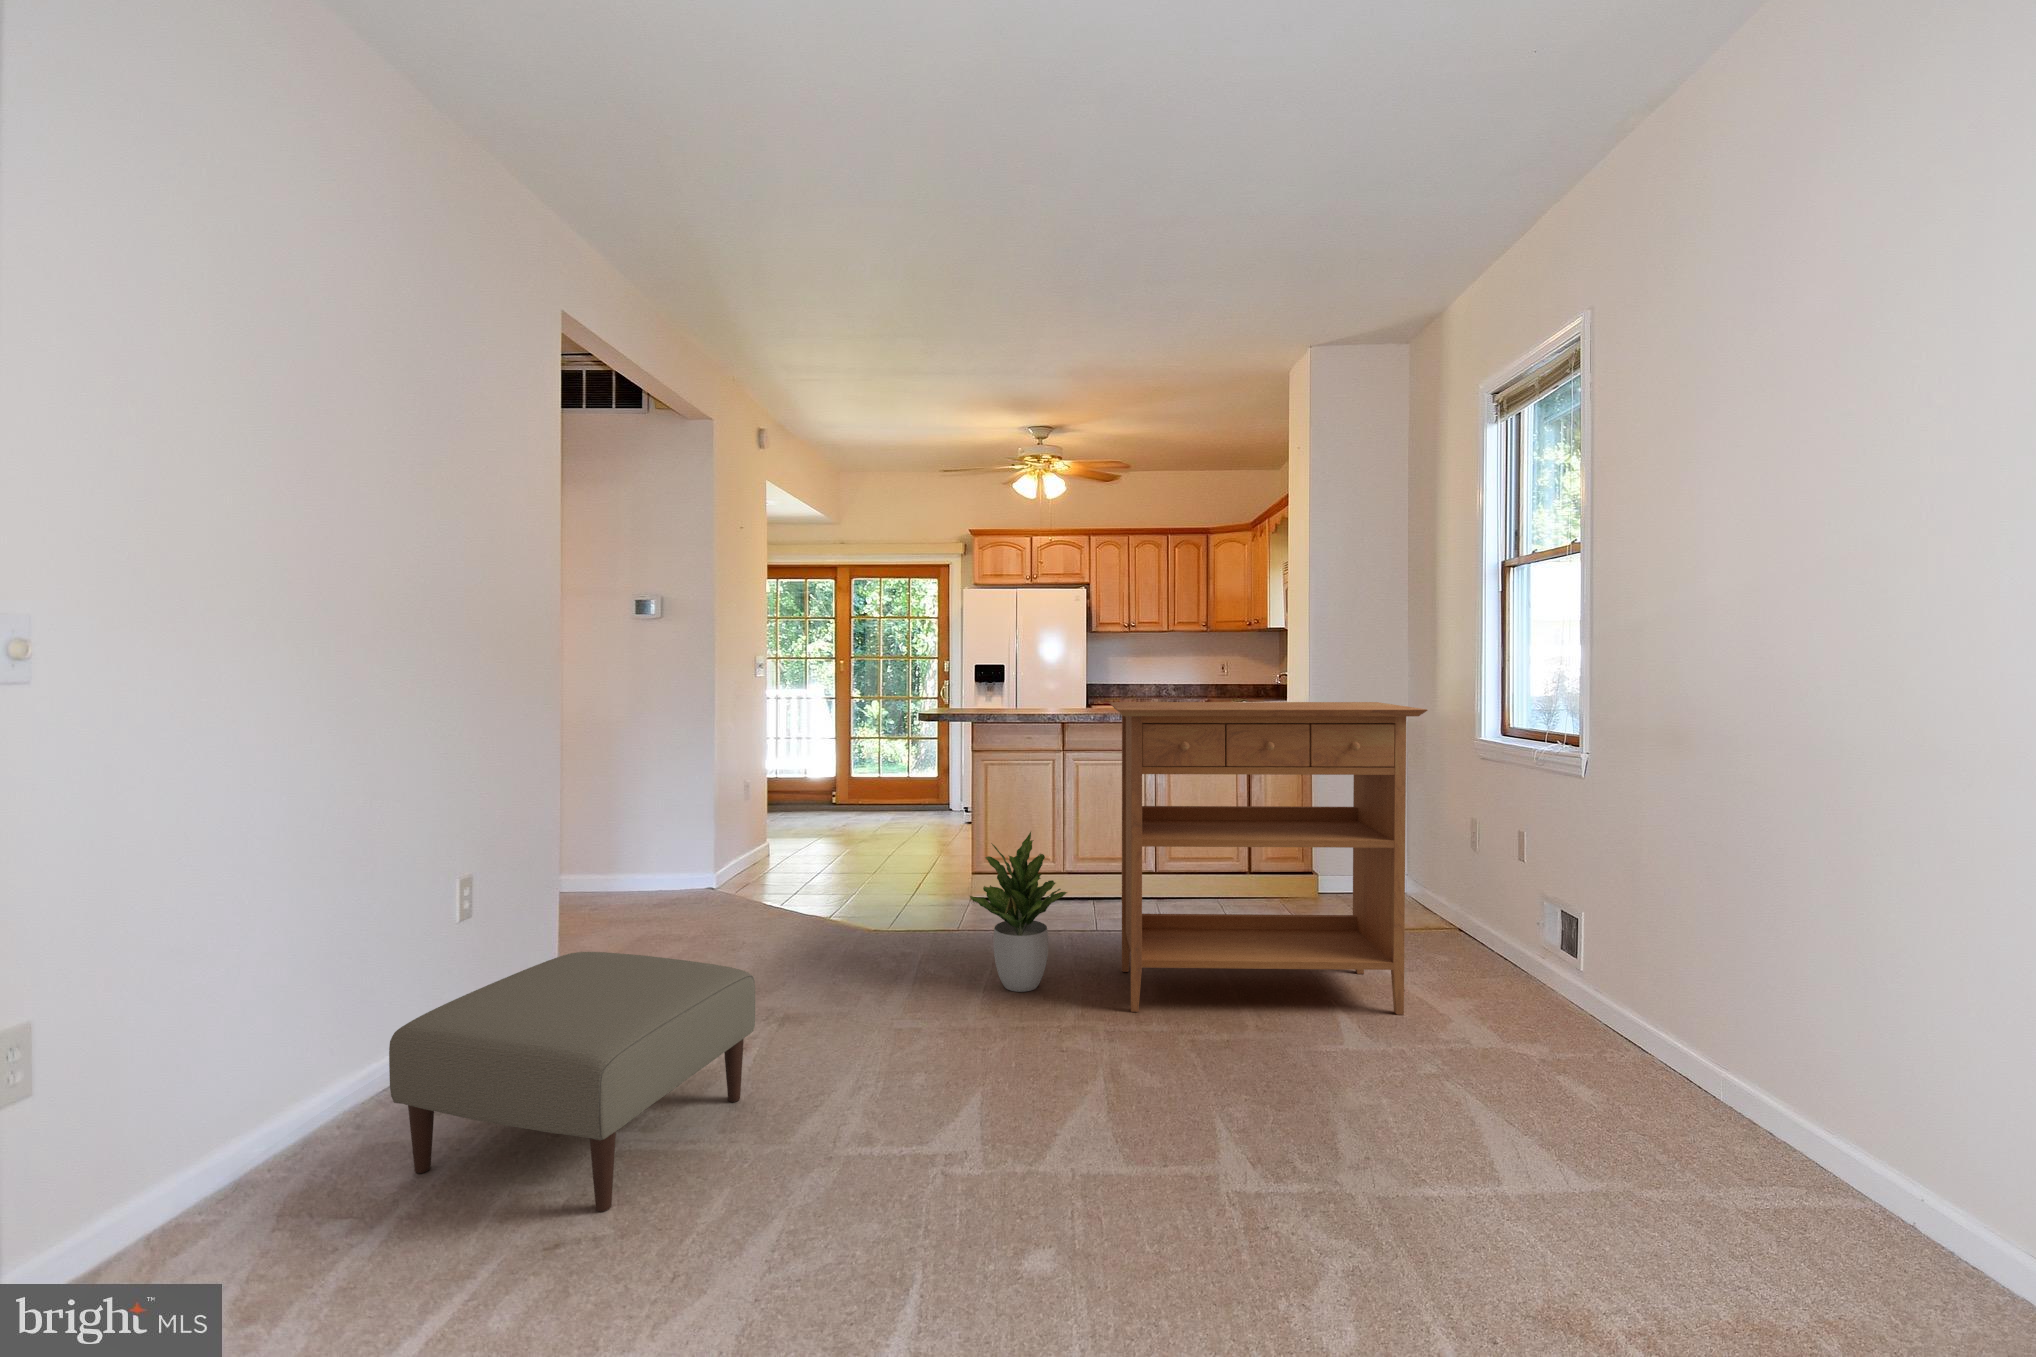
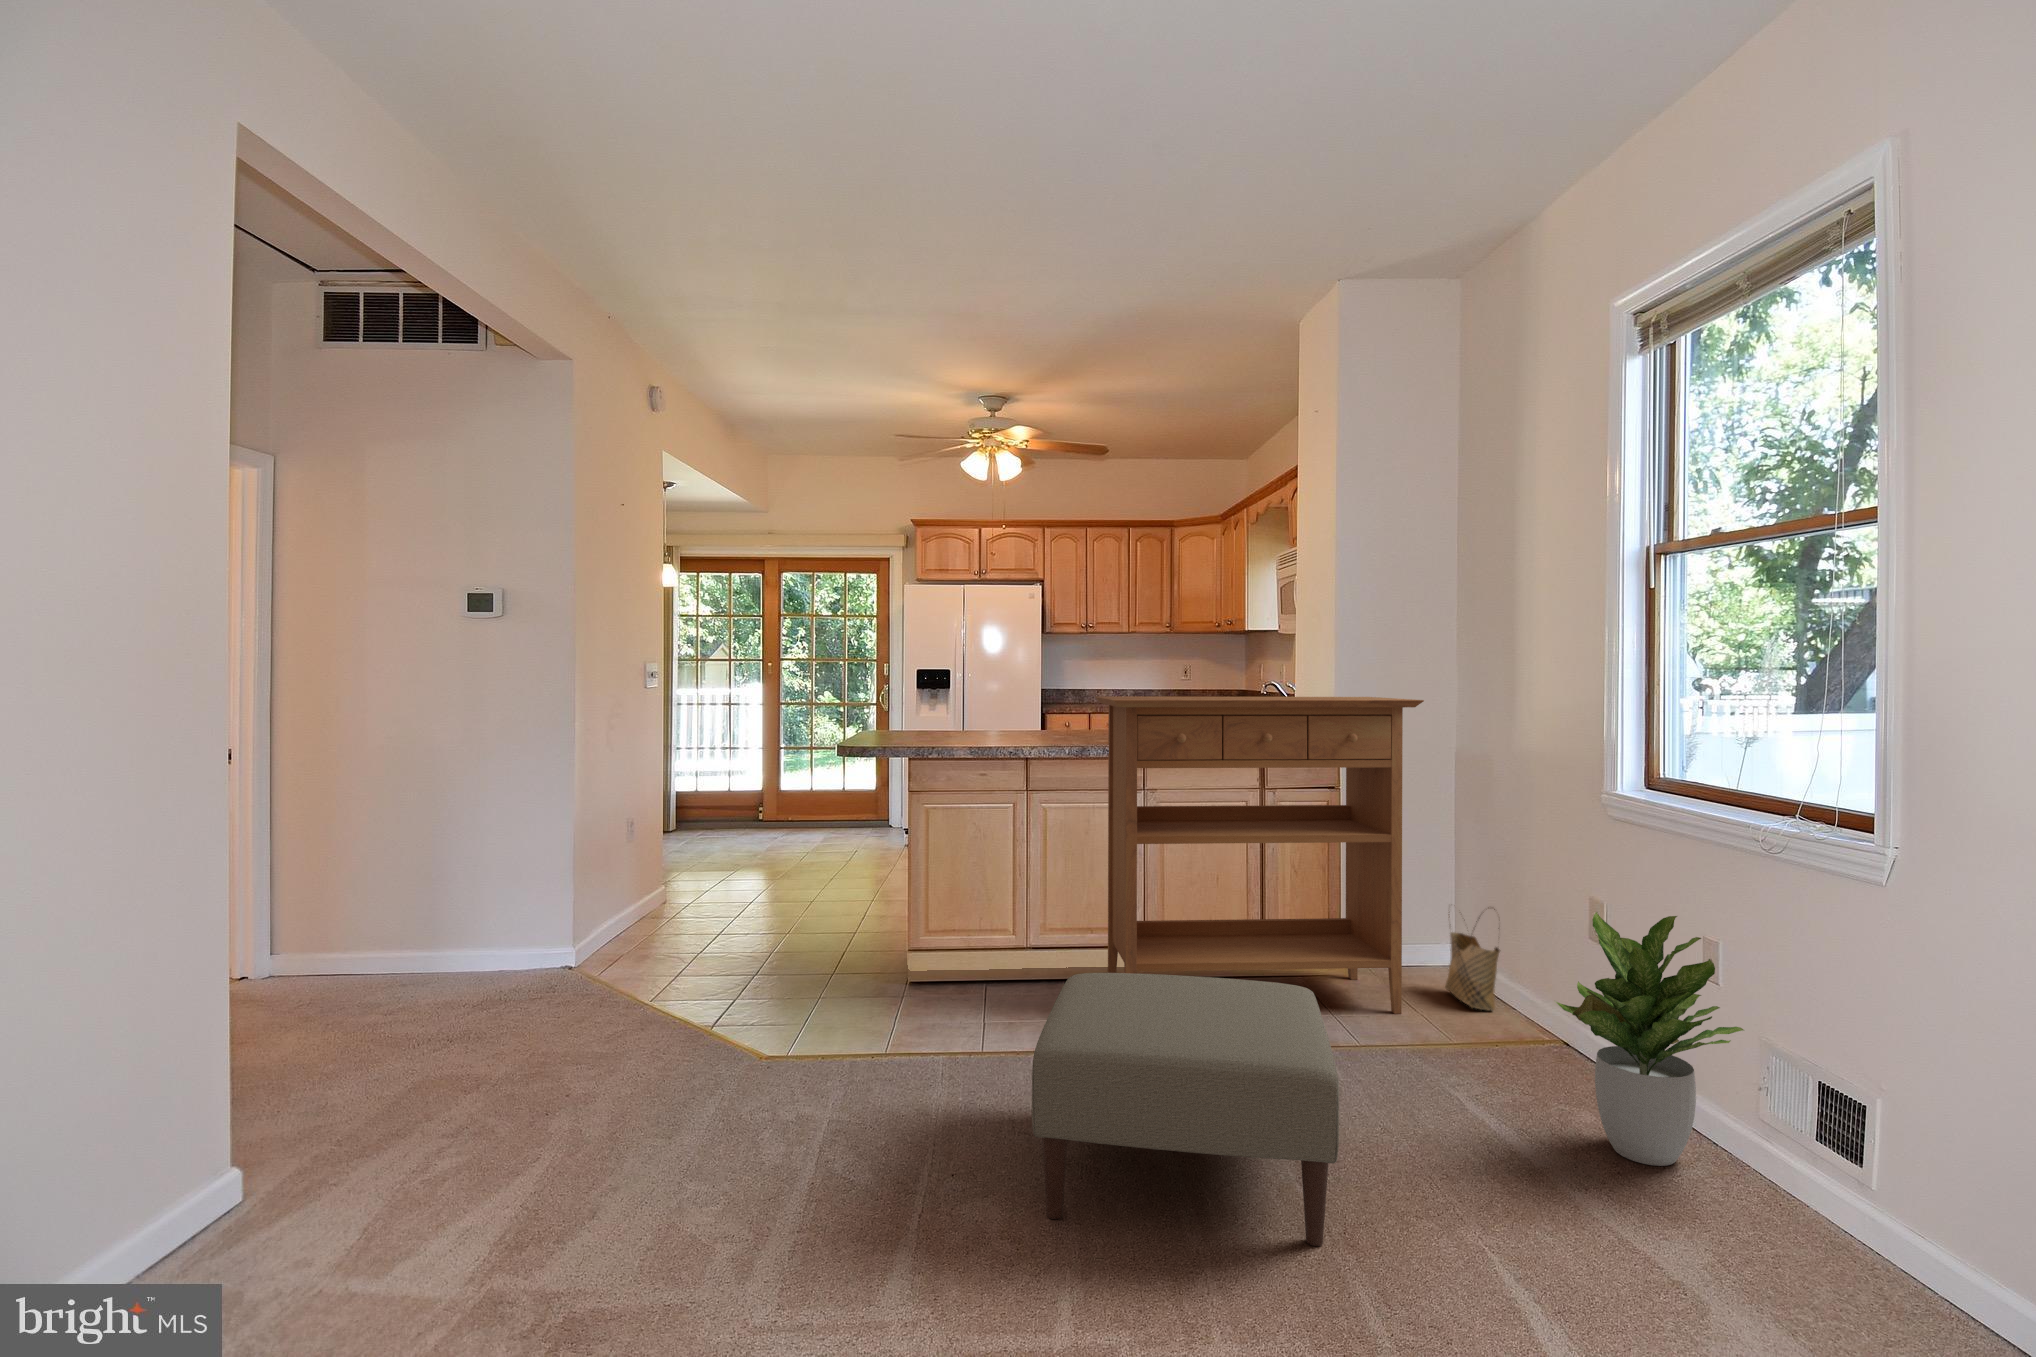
potted plant: present [970,832,1067,992] -> present [1556,912,1744,1166]
woven basket: none [1450,907,1506,1014] -> present [1445,909,1500,1011]
ottoman: present [389,952,755,1212] -> present [1032,973,1339,1246]

